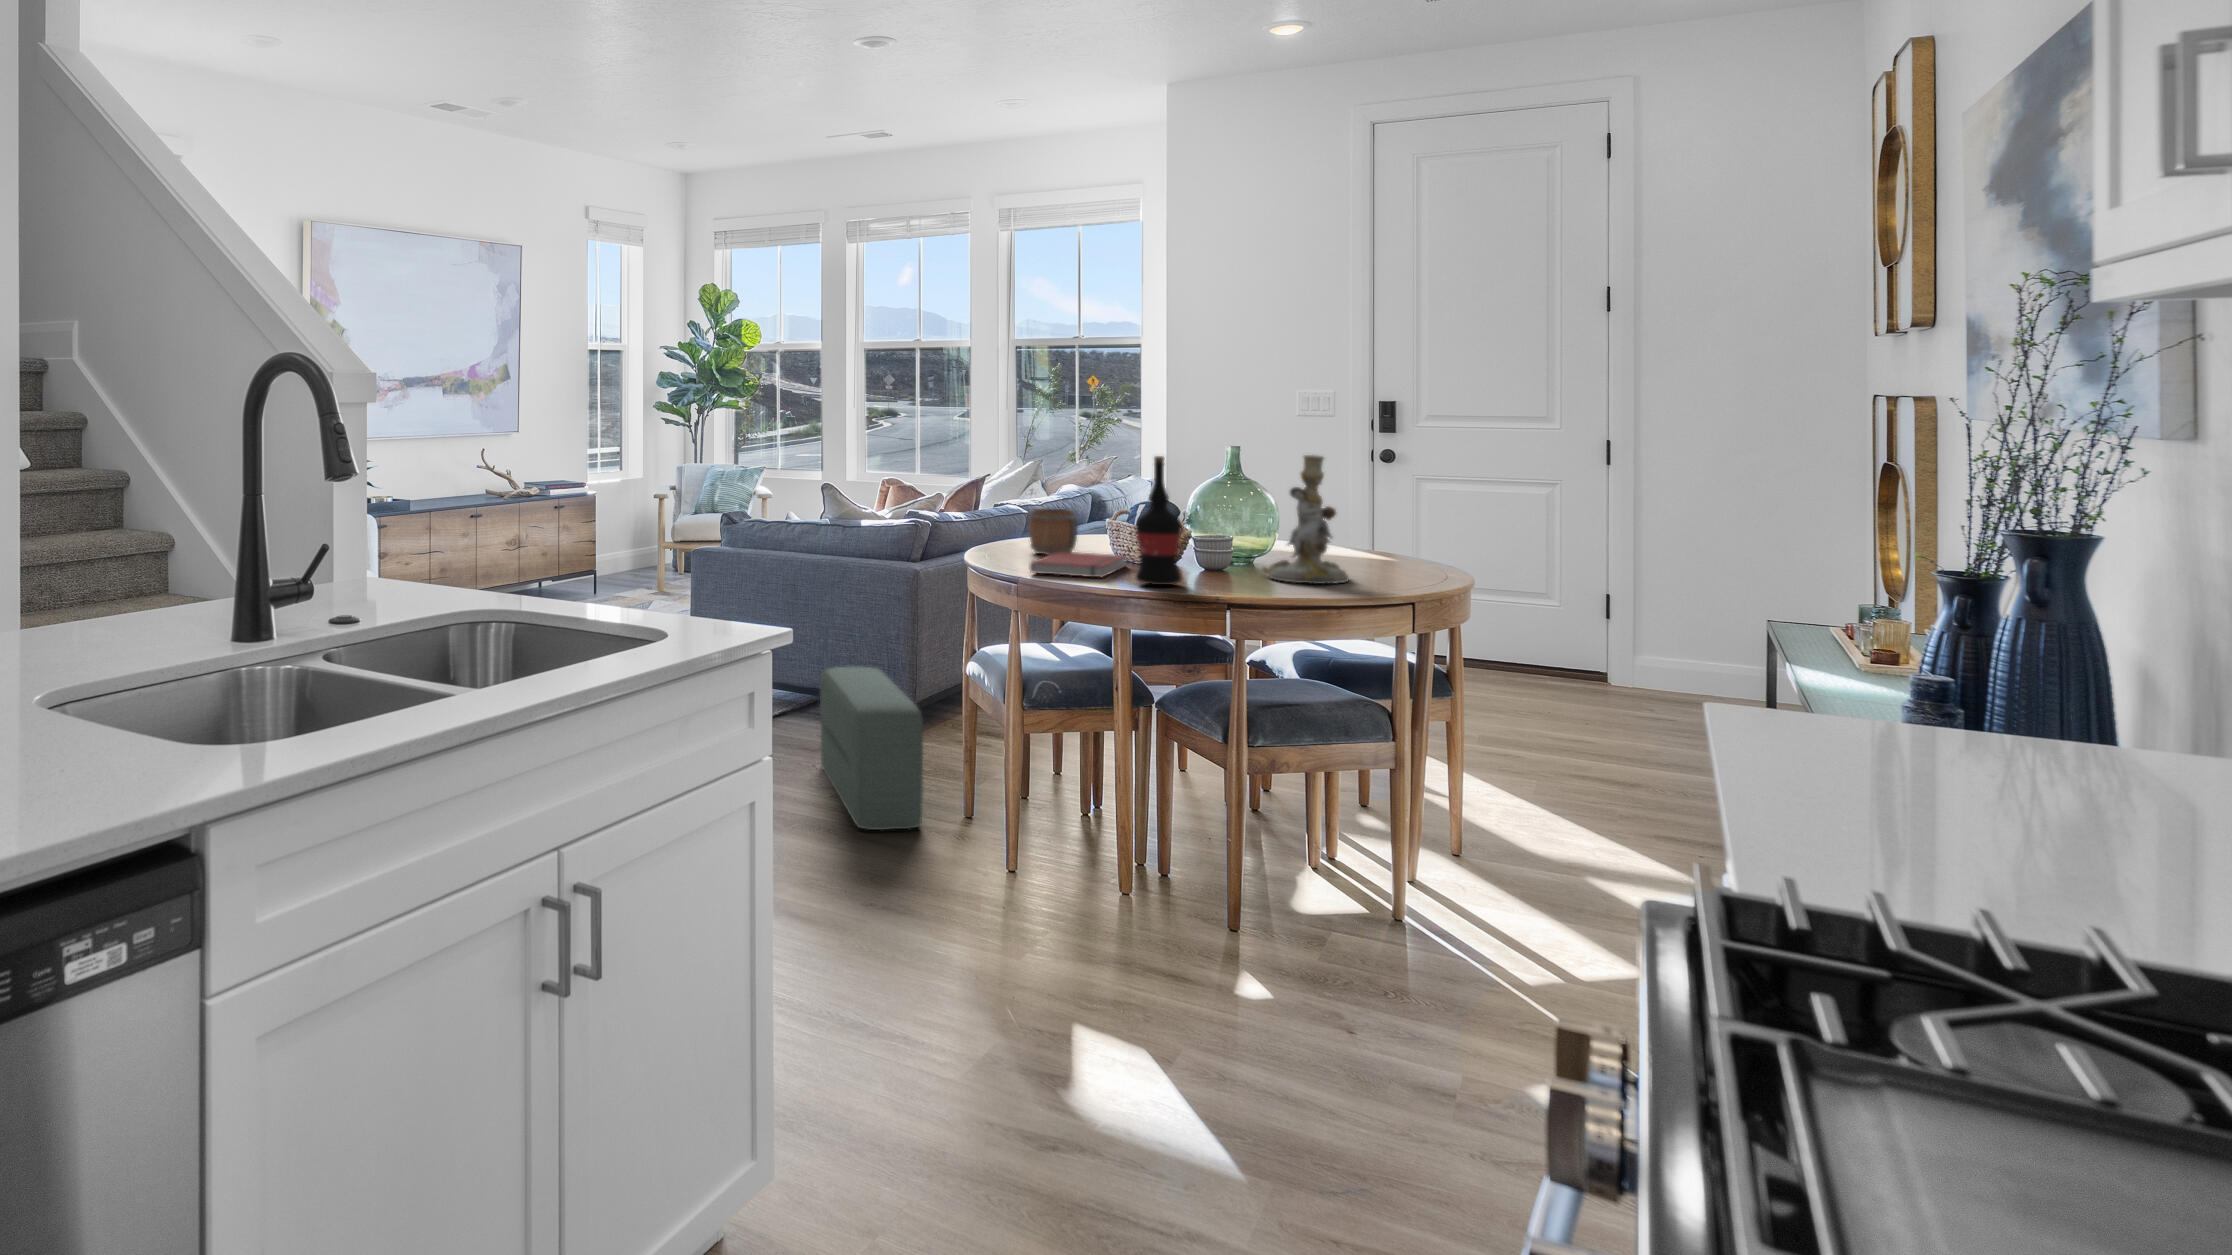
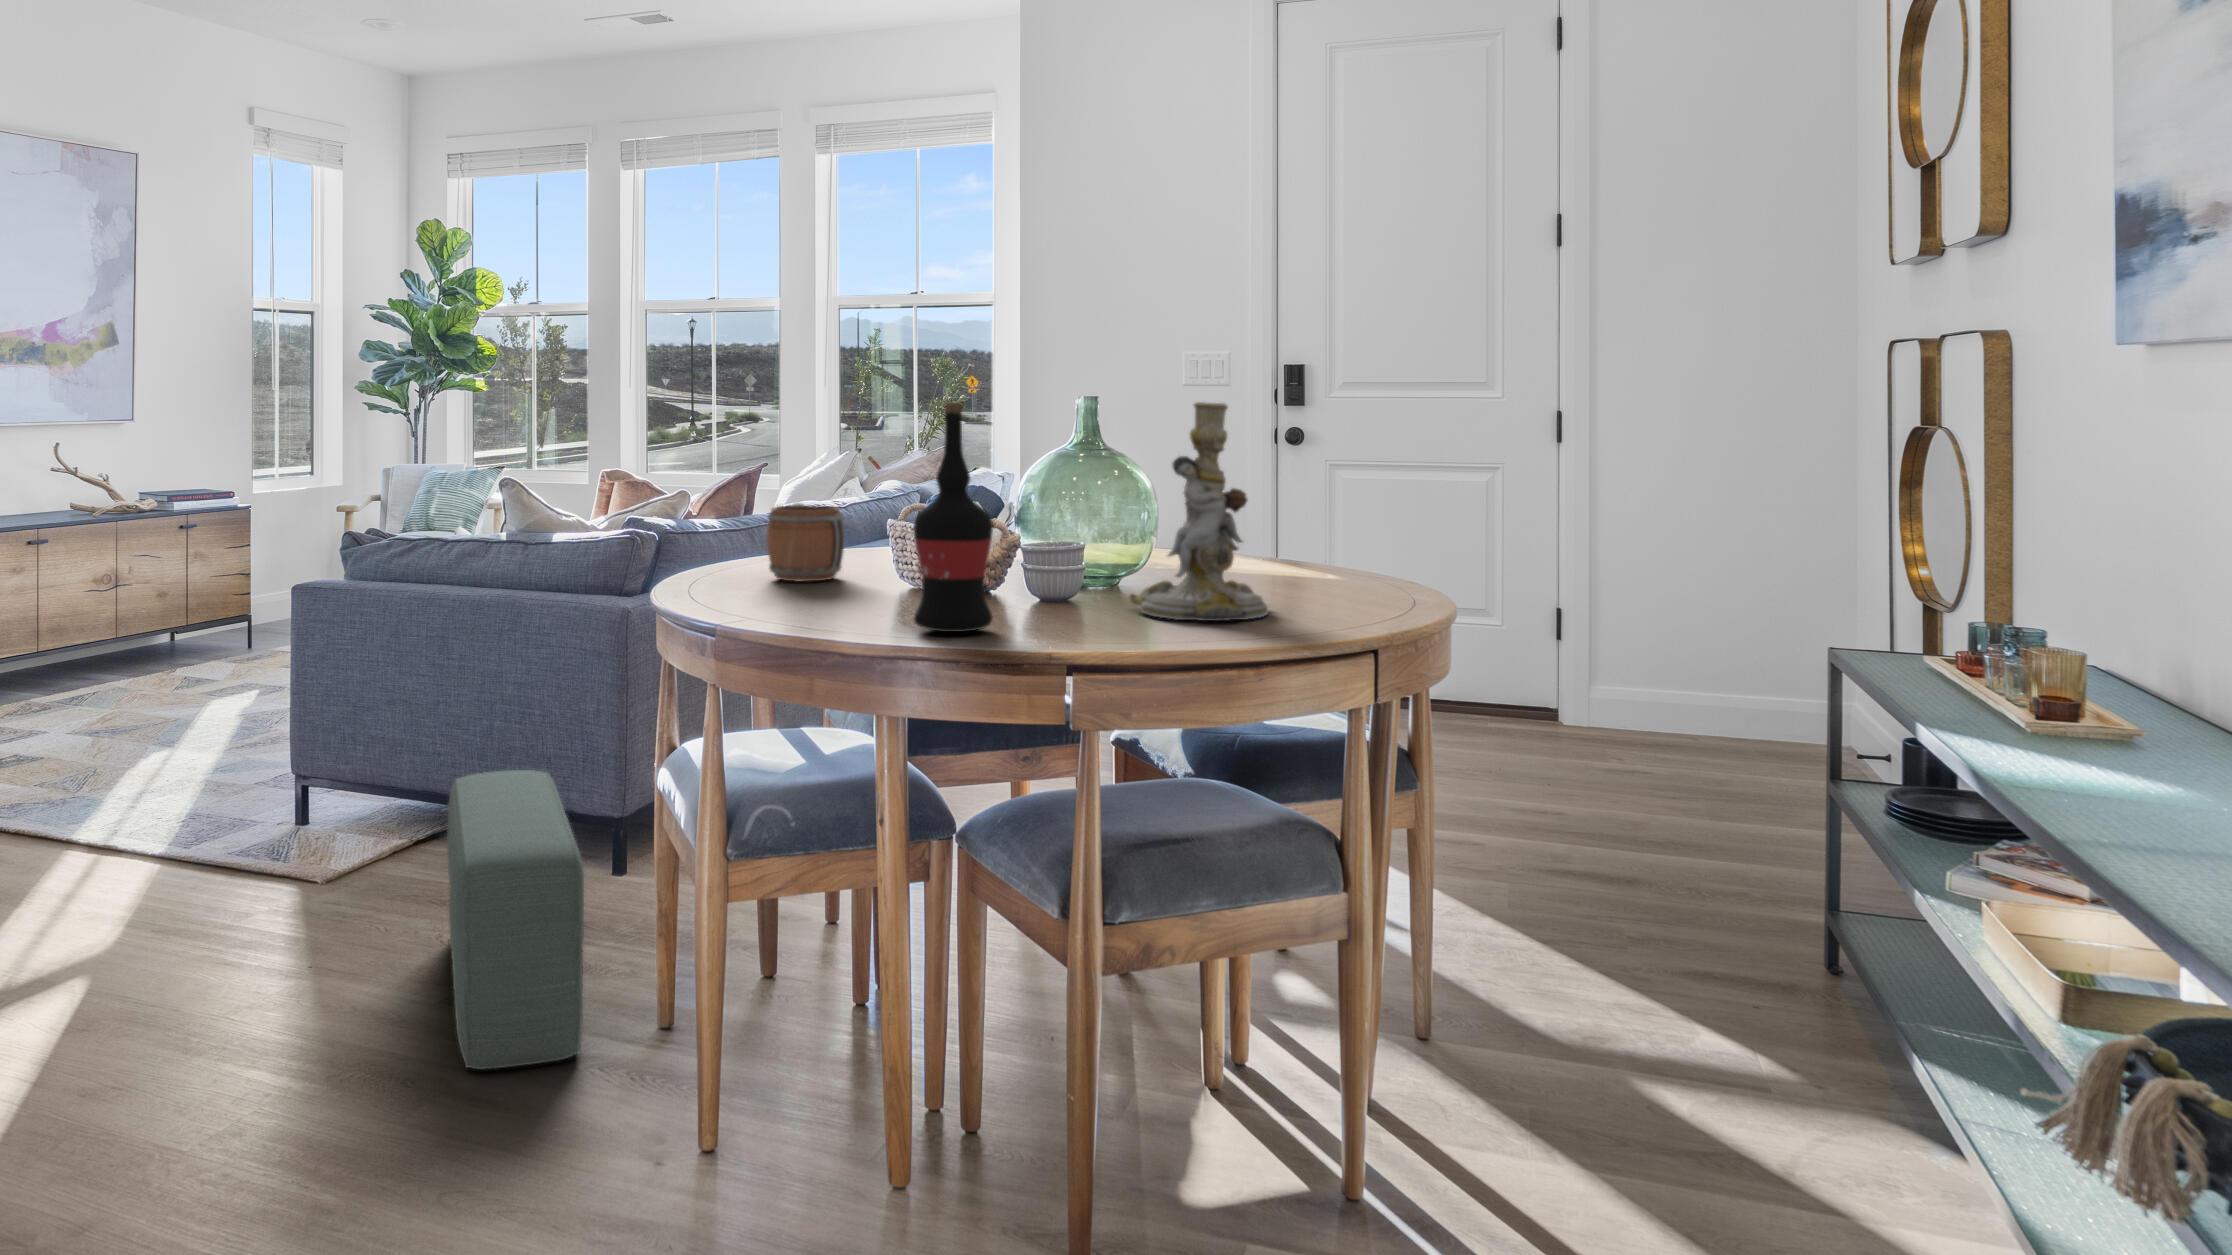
book: present [1030,551,1126,578] -> none [740,575,915,621]

